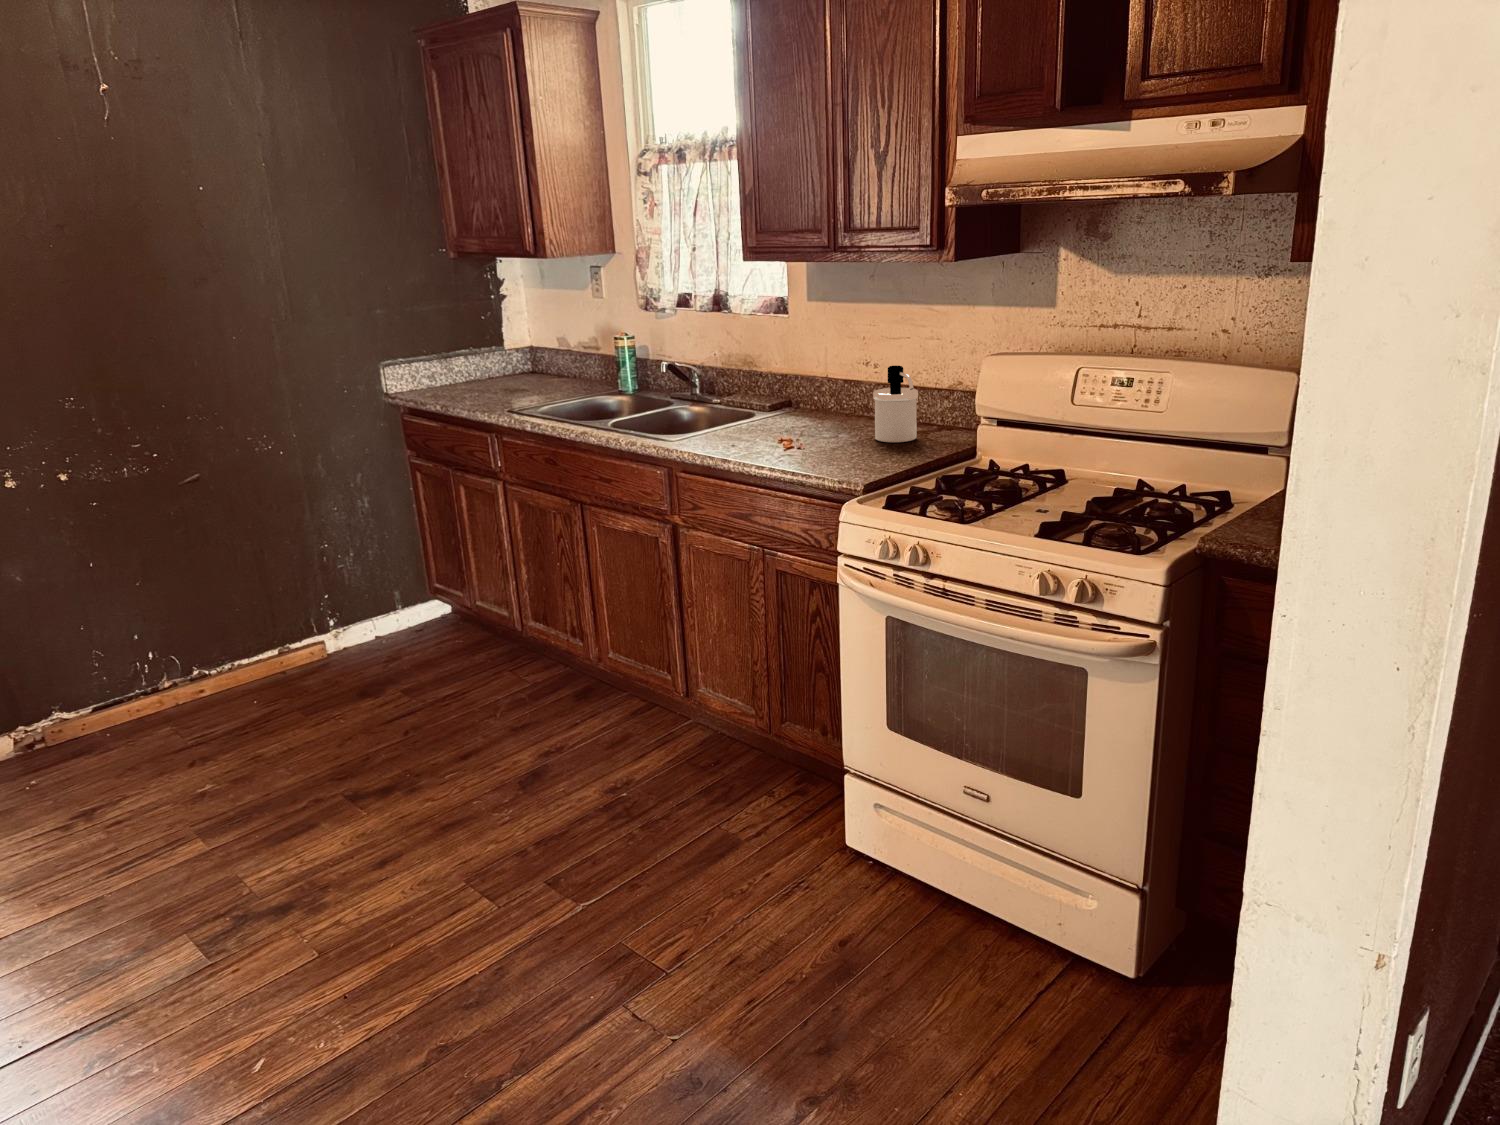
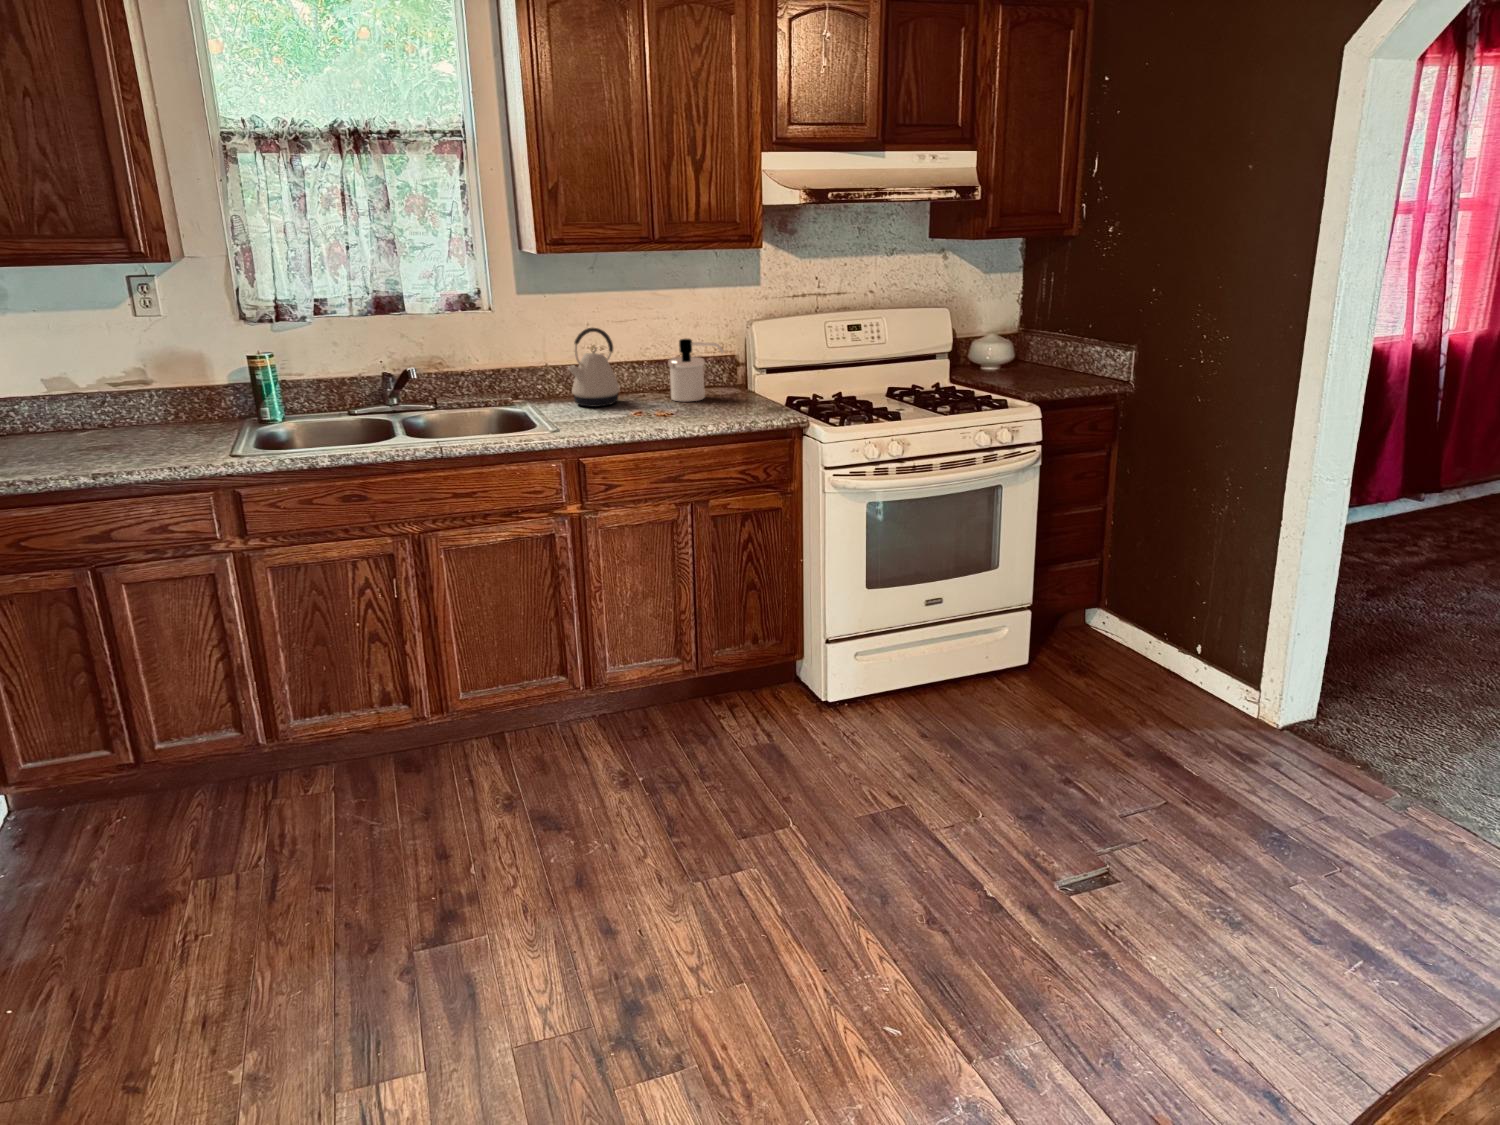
kettle: none [790,341,855,428] -> present [568,328,620,407]

